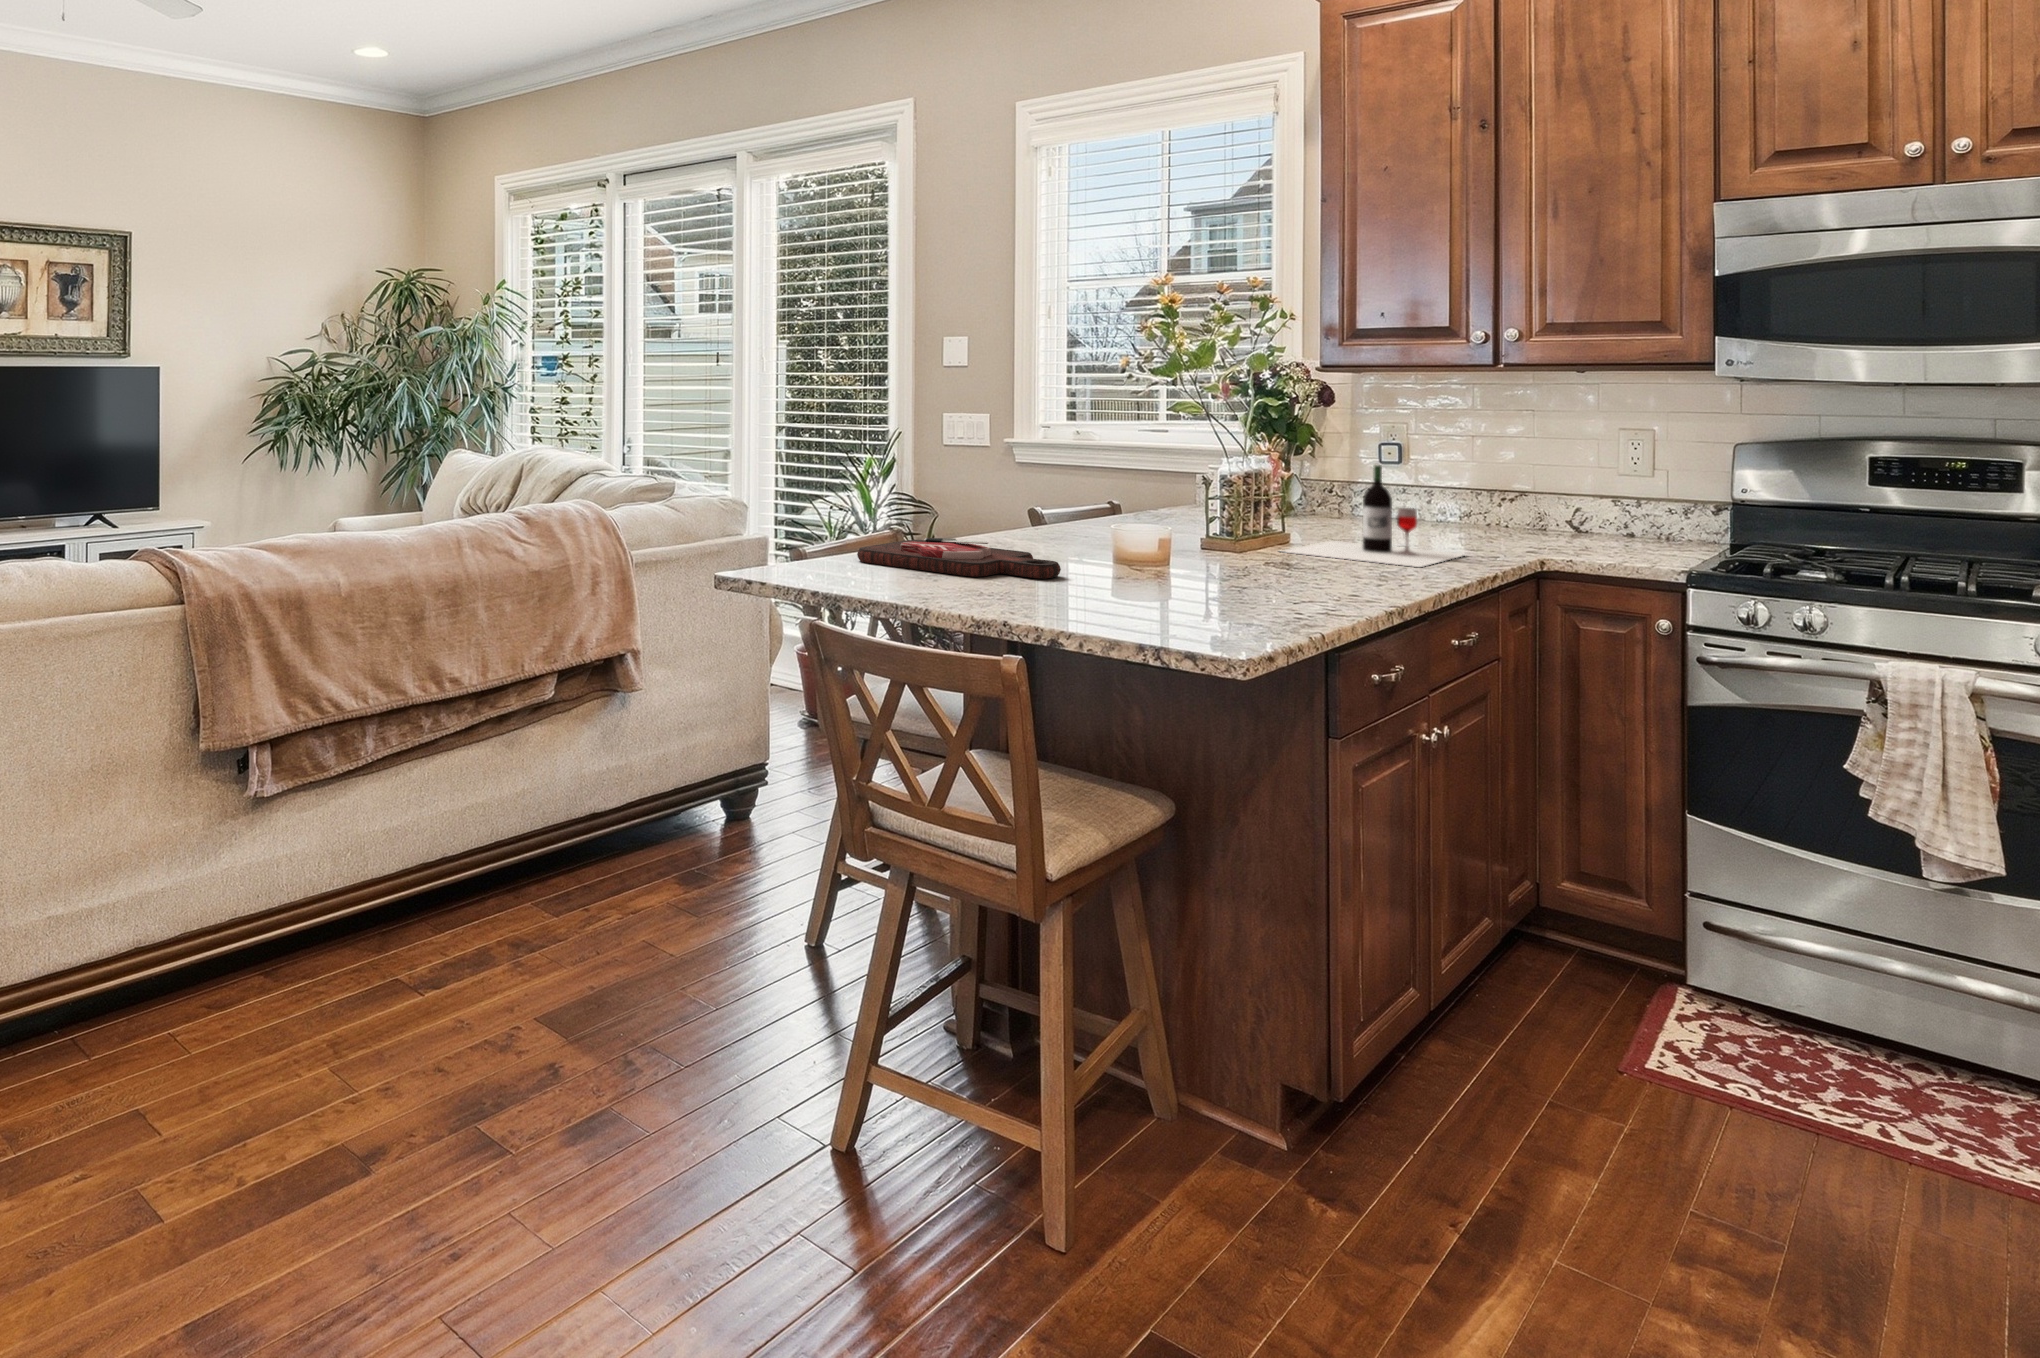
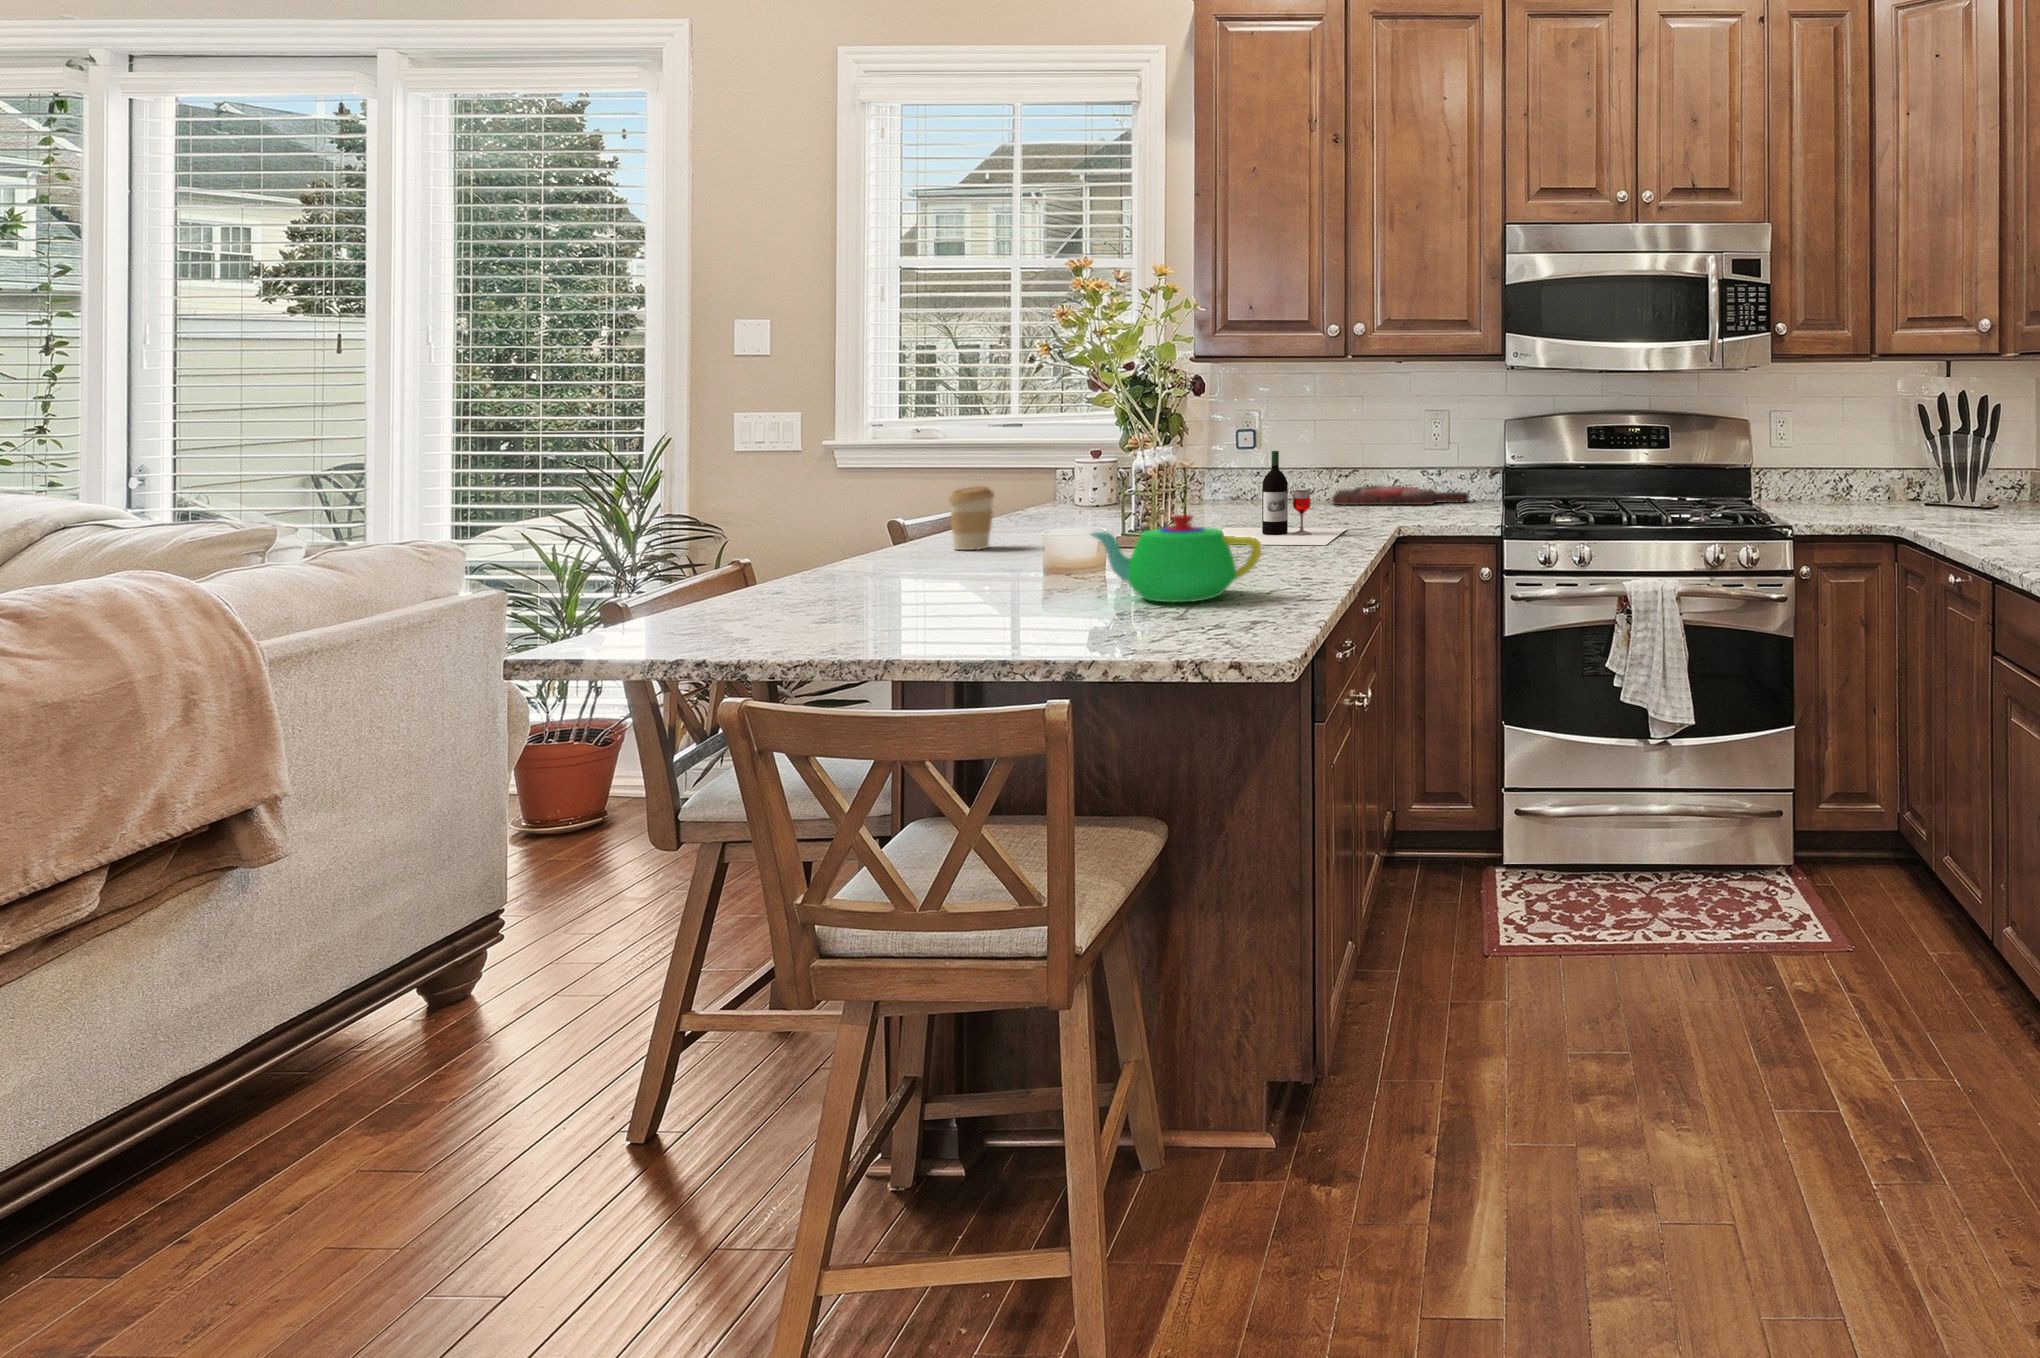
coffee cup: none [1055,480,1095,536] -> present [948,486,994,550]
teapot: none [1123,516,1286,600] -> present [1091,515,1261,602]
cutting board: present [857,538,1061,578] -> present [1332,484,1469,505]

